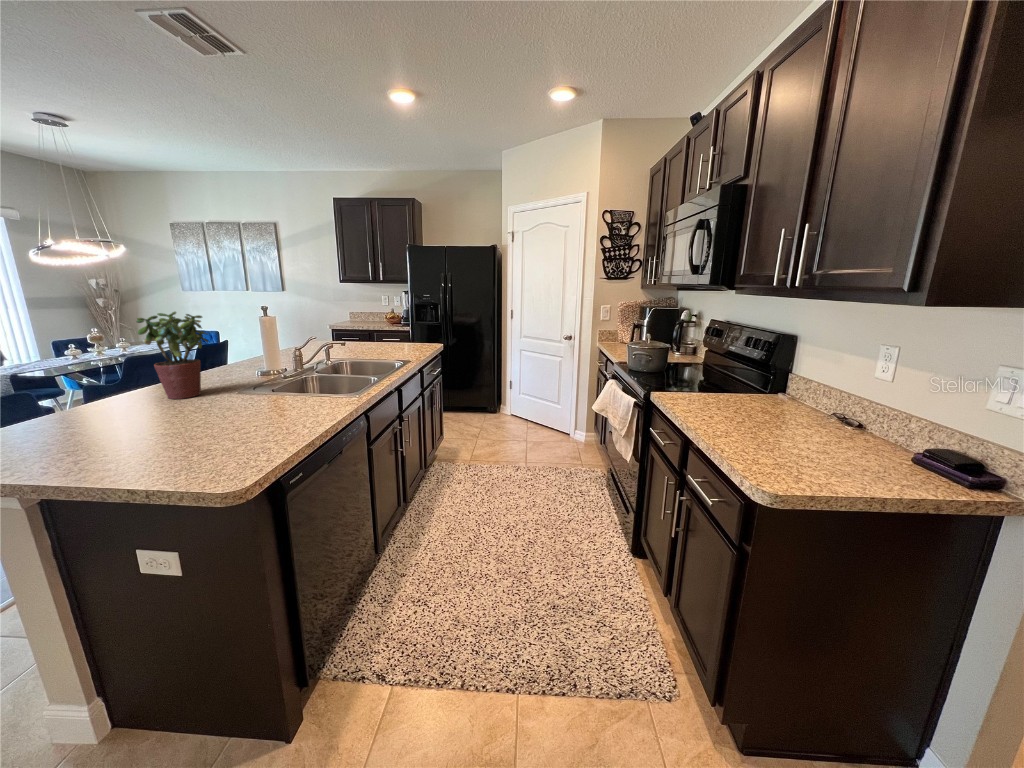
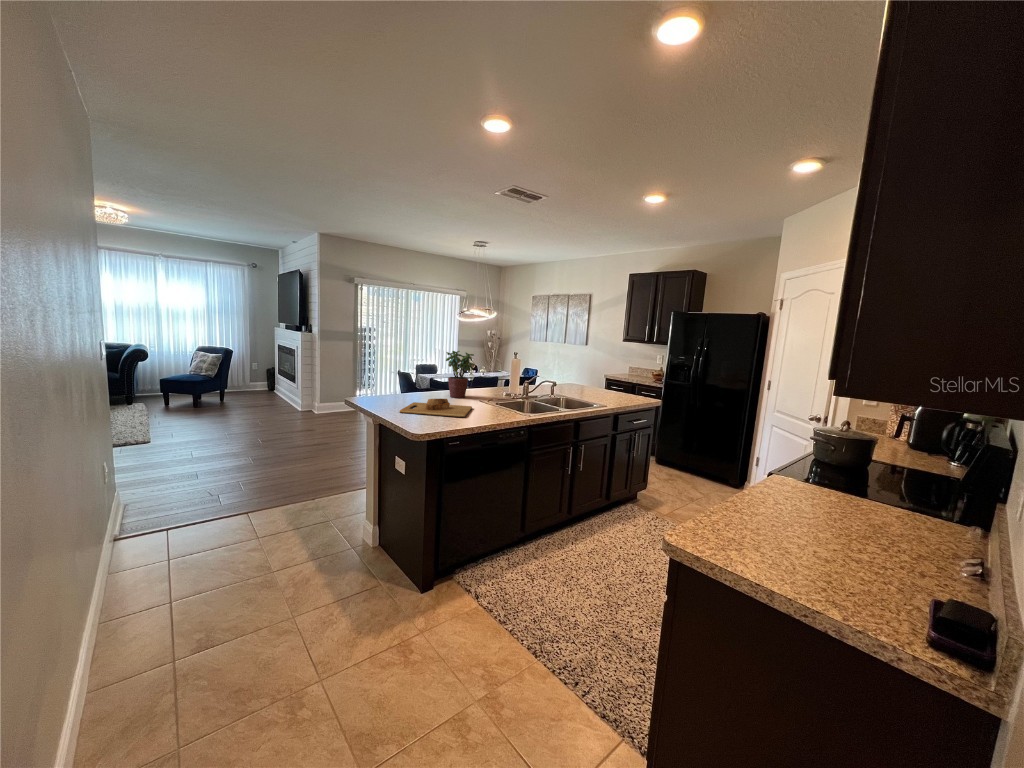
cutting board: none [109,403,273,460] -> present [400,398,472,417]

